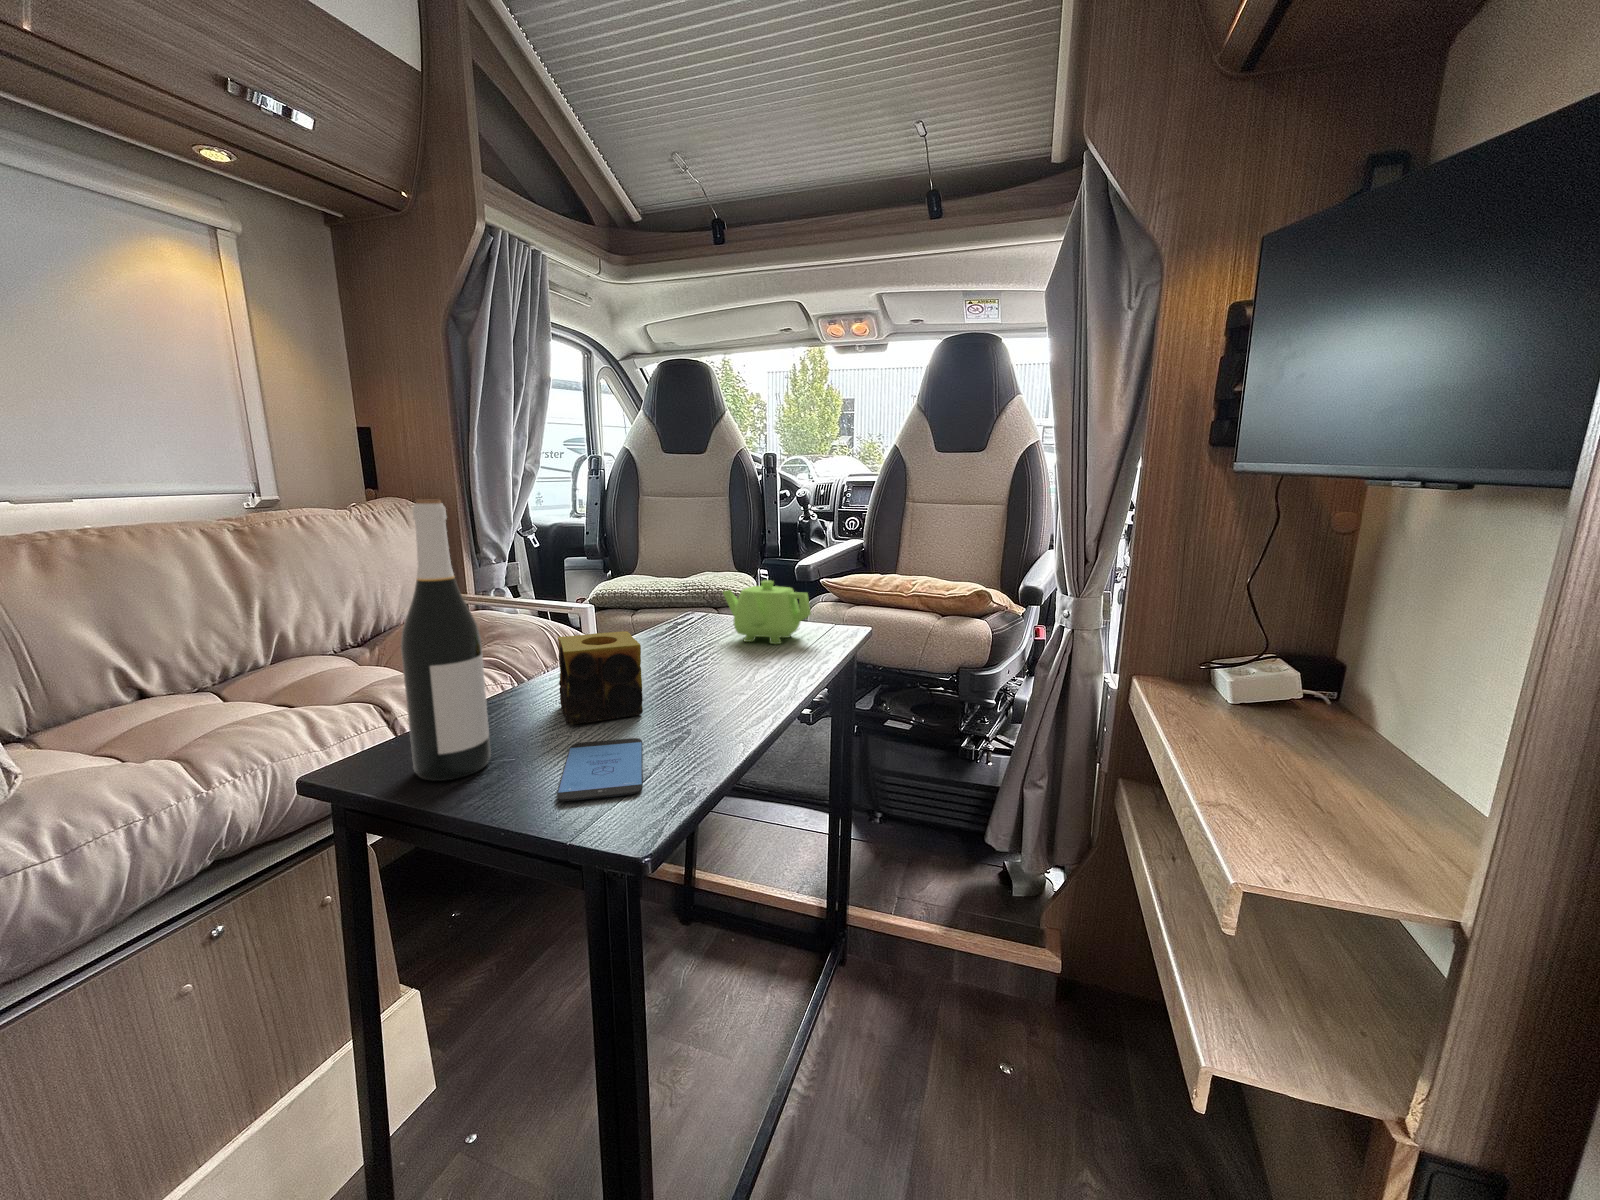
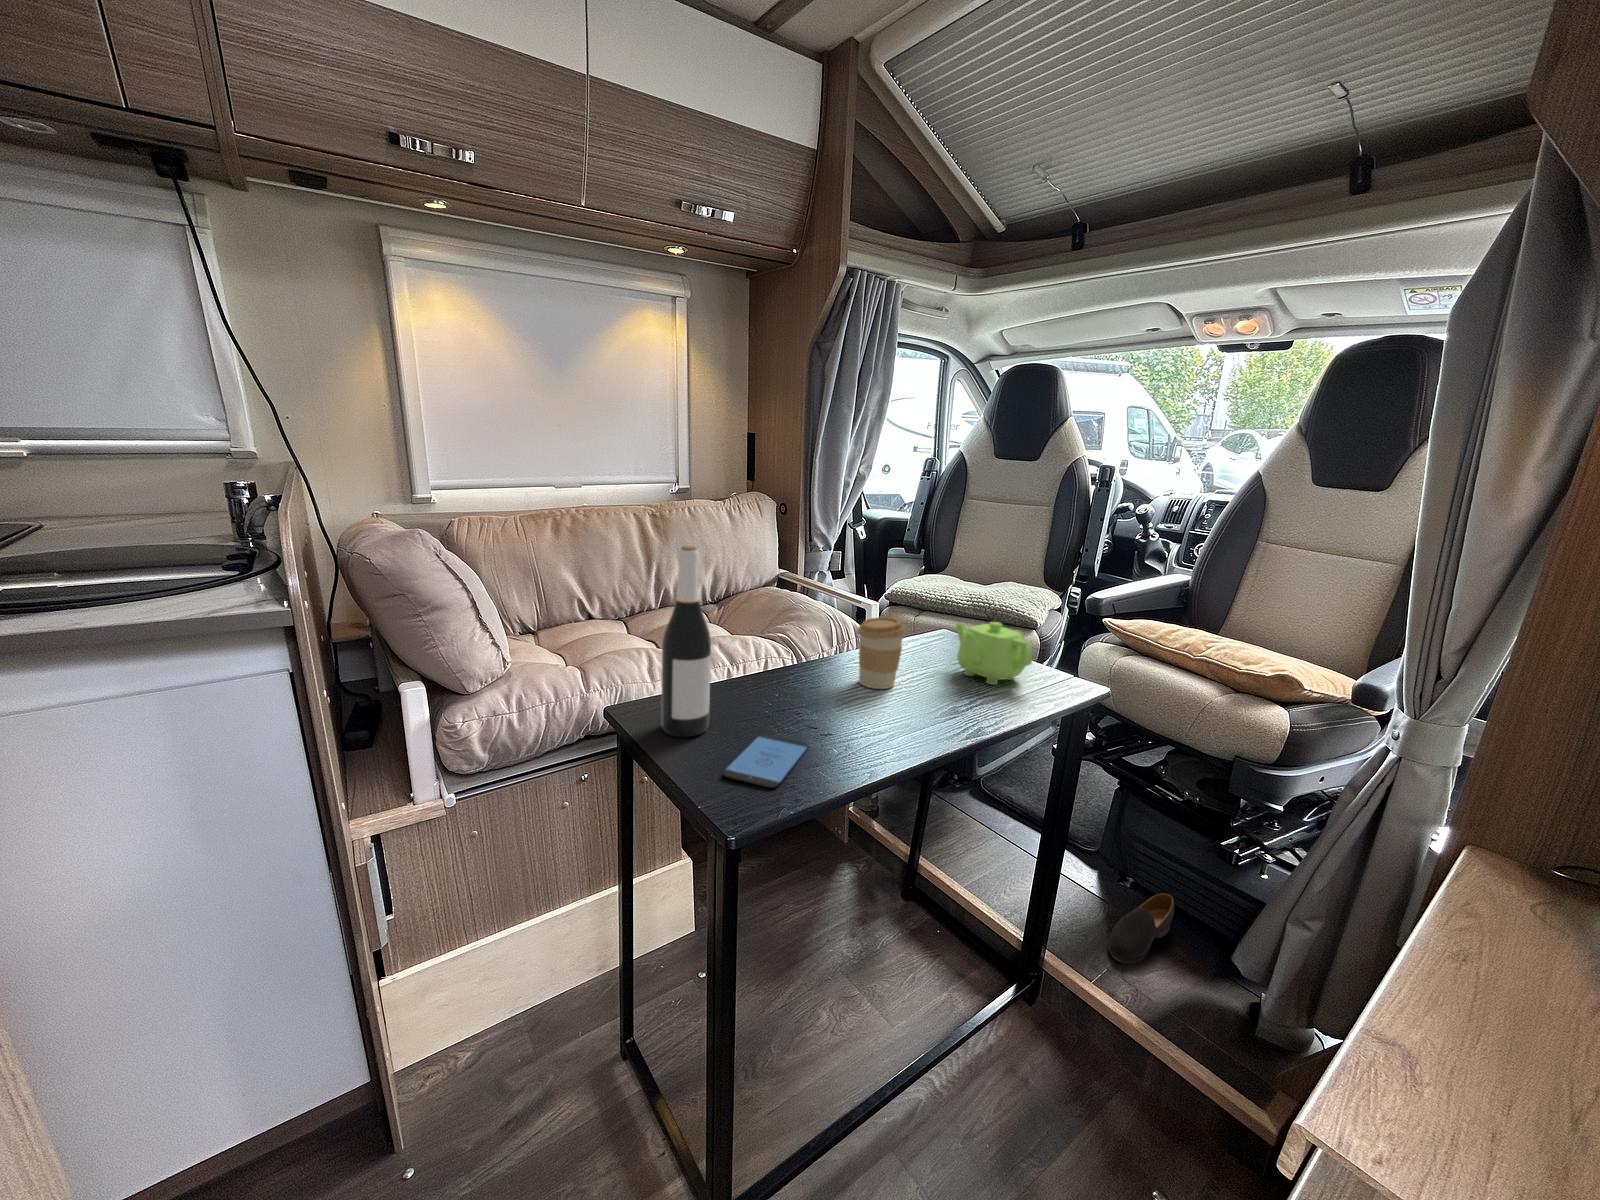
coffee cup: none [633,589,689,672] -> present [858,617,905,689]
candle: present [558,631,643,725] -> none [769,646,836,723]
shoe: none [890,812,929,885] -> present [1108,894,1174,964]

